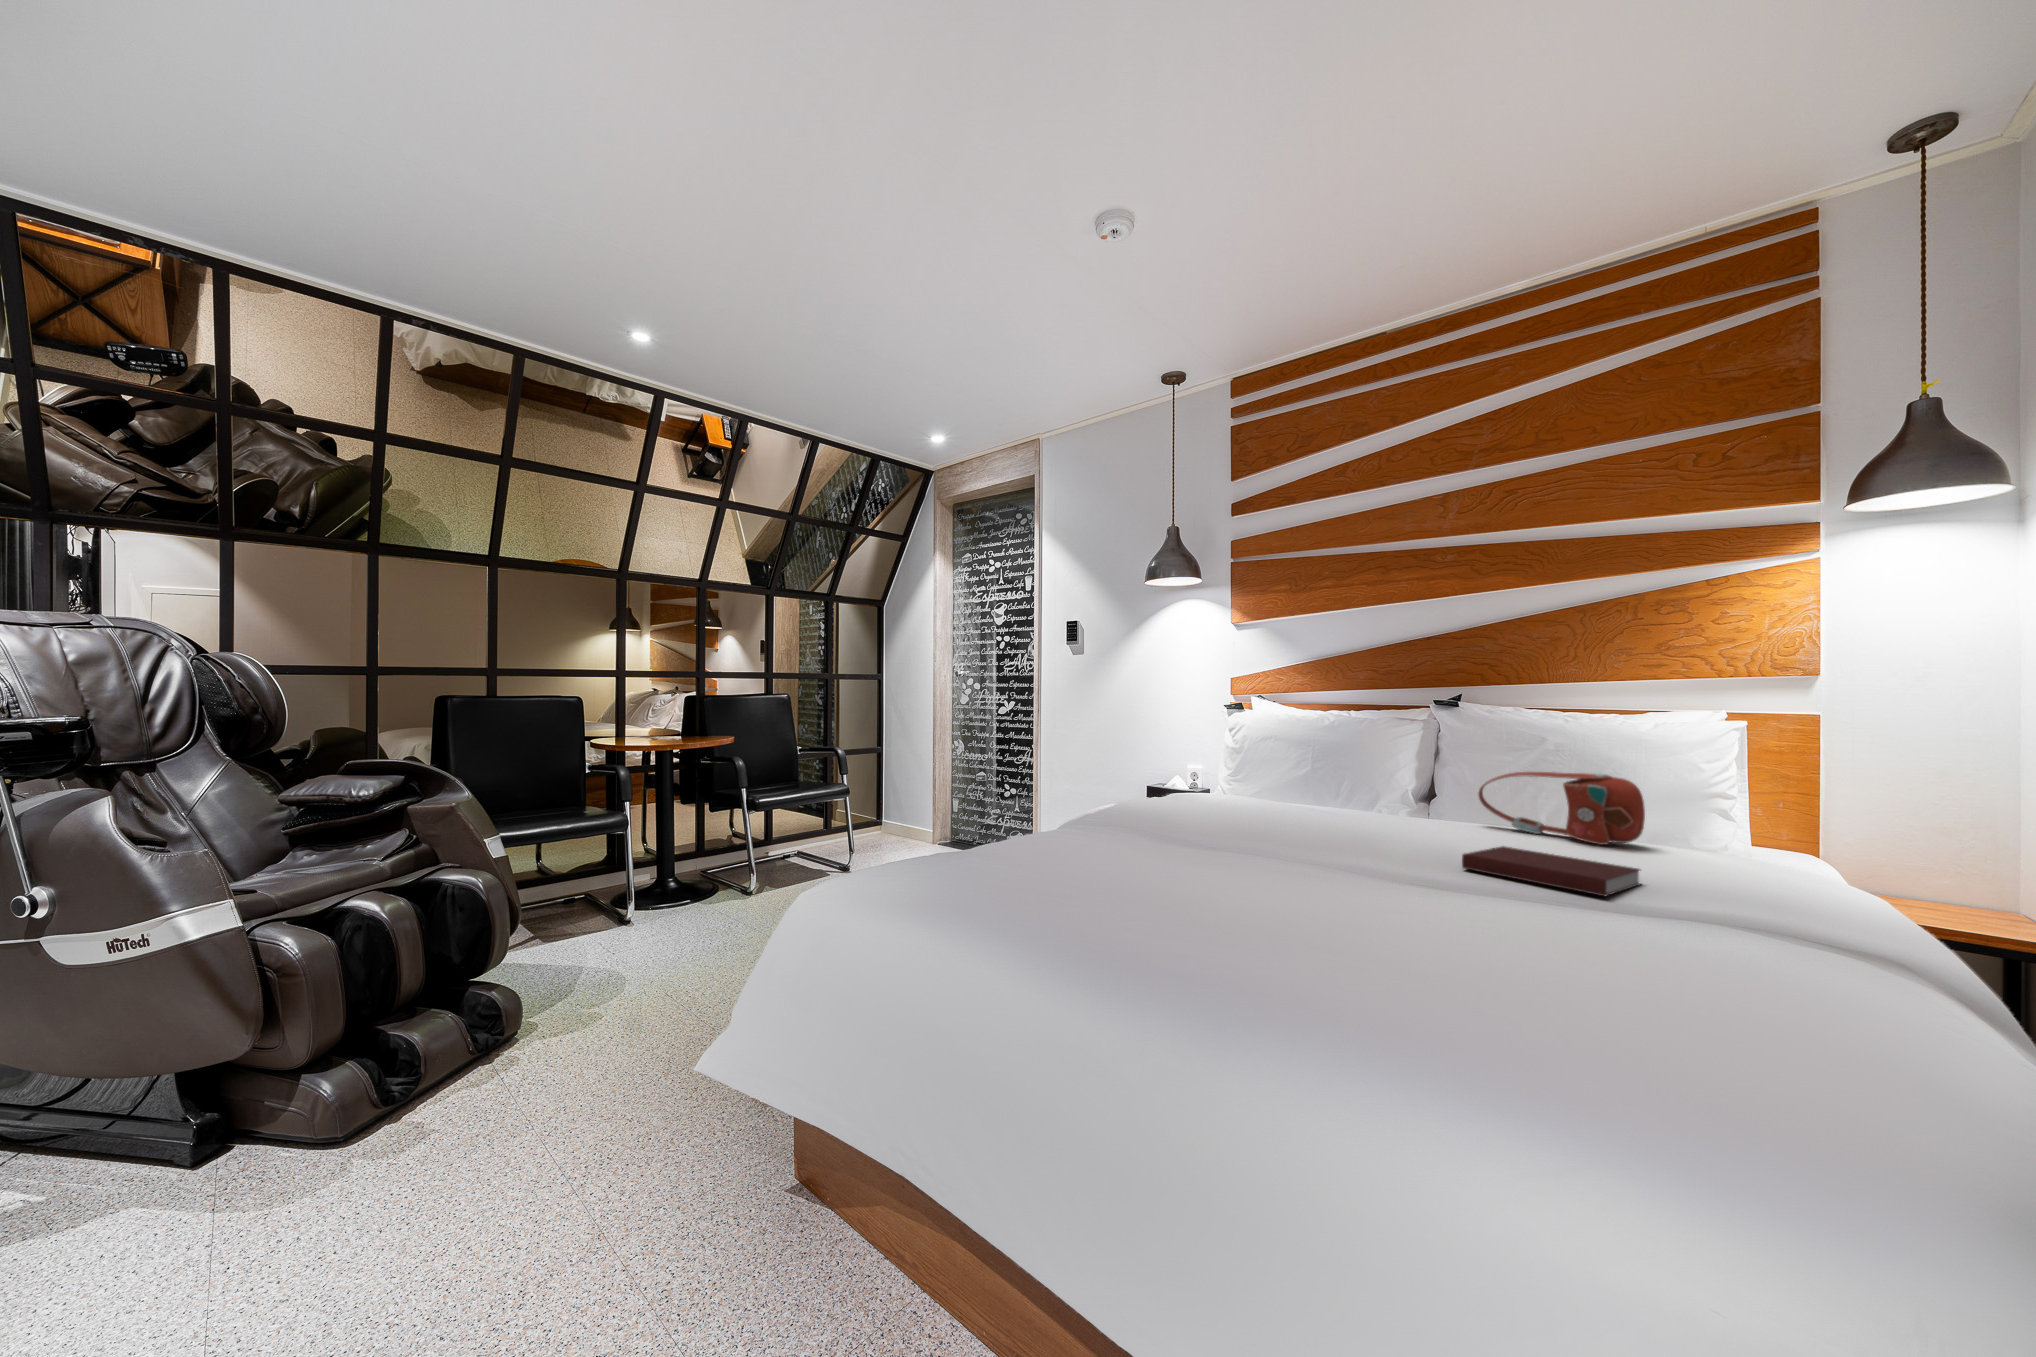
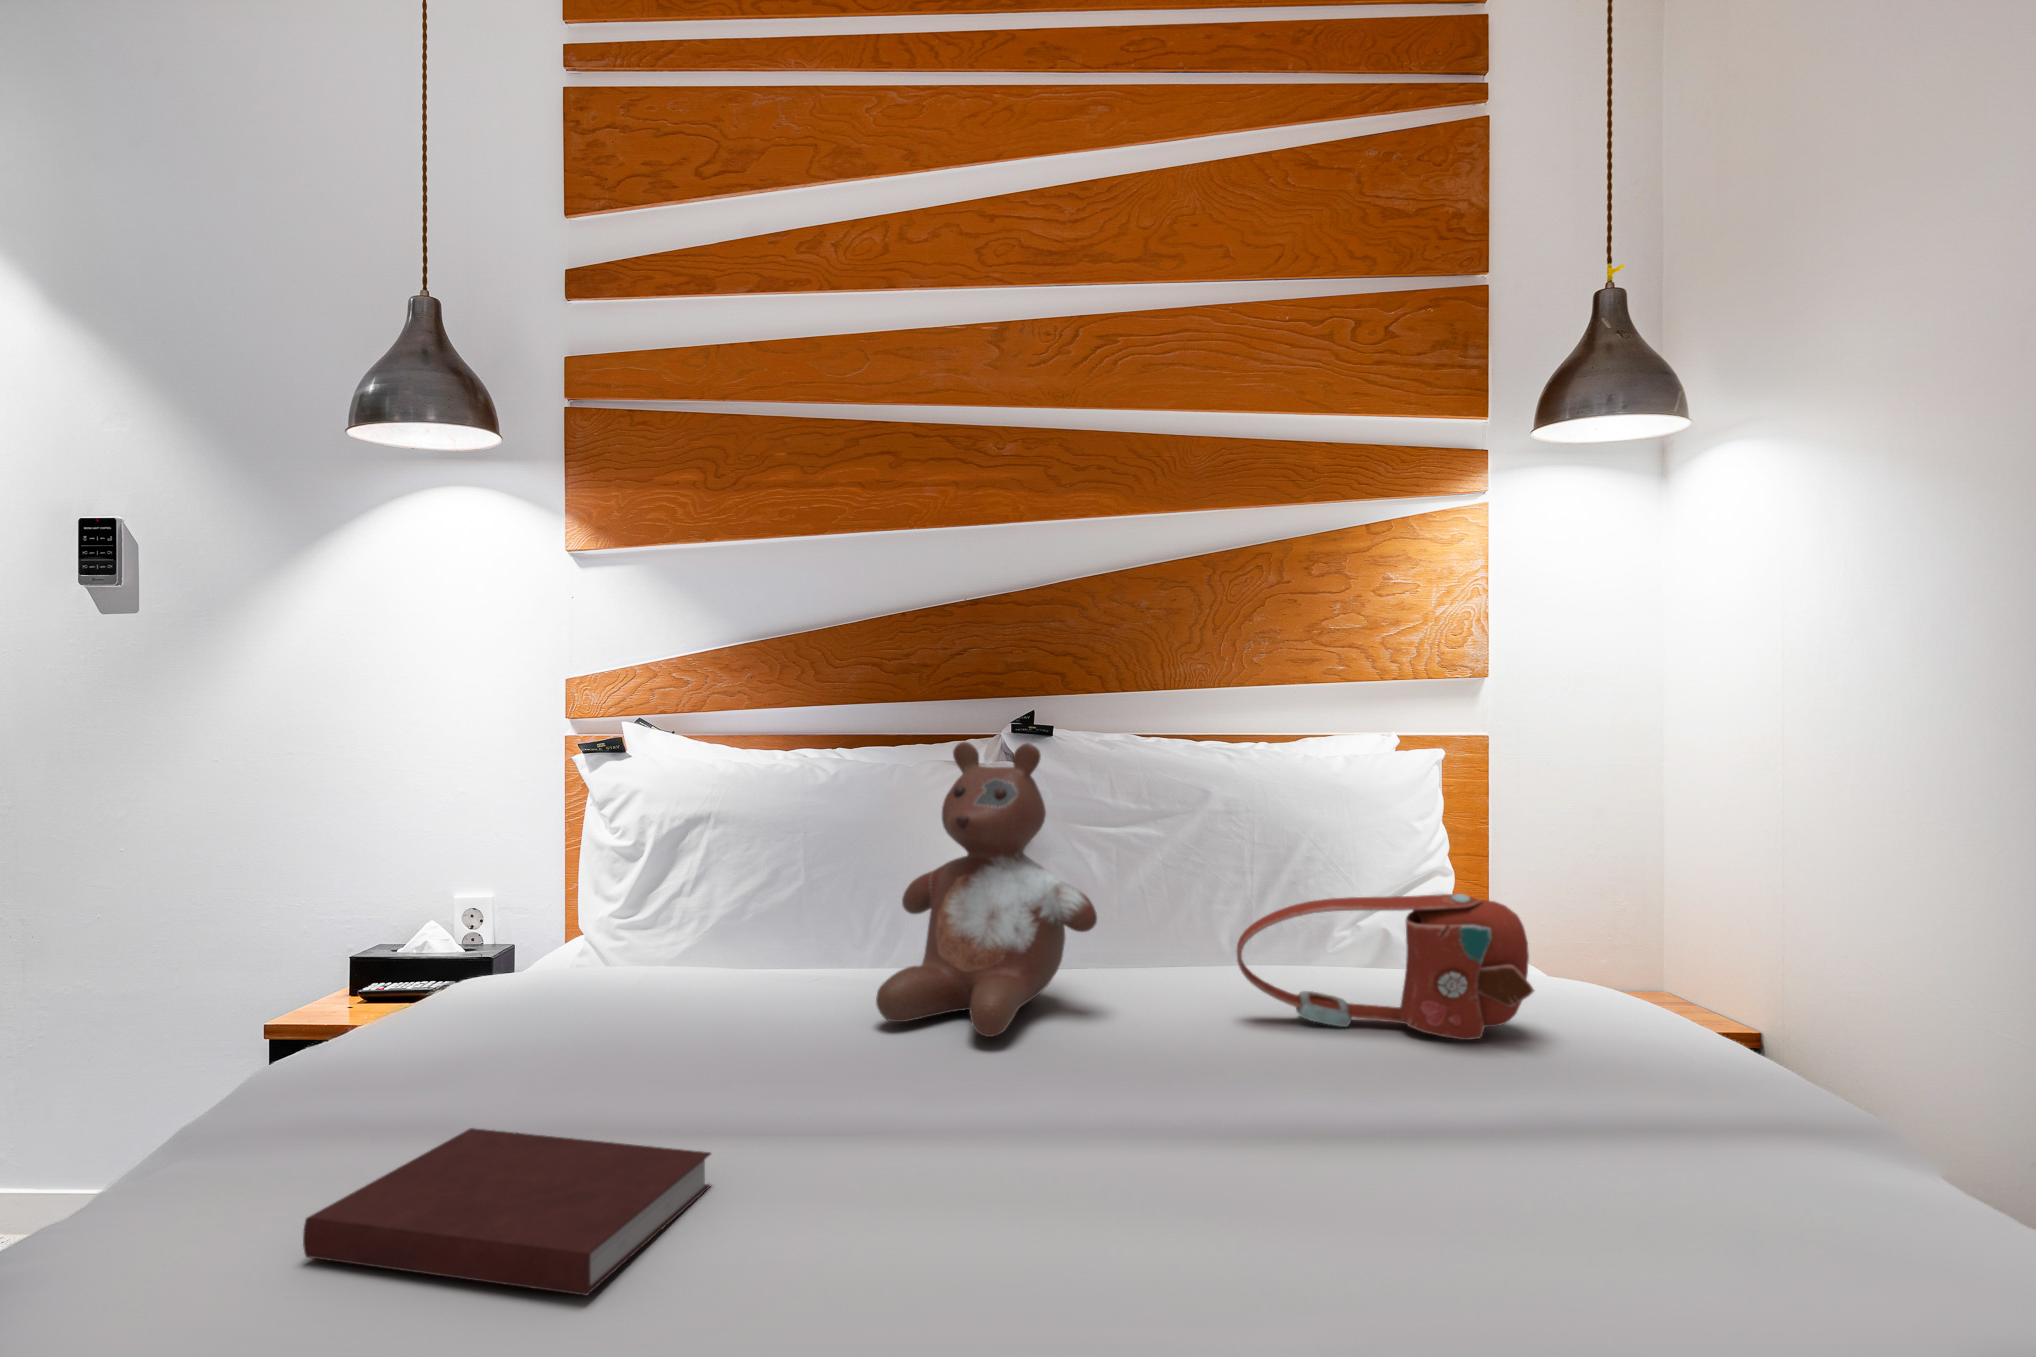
stuffed bear: none [1310,697,1412,812] -> present [876,742,1097,1037]
notebook: present [1462,846,1641,896] -> present [303,1128,711,1296]

